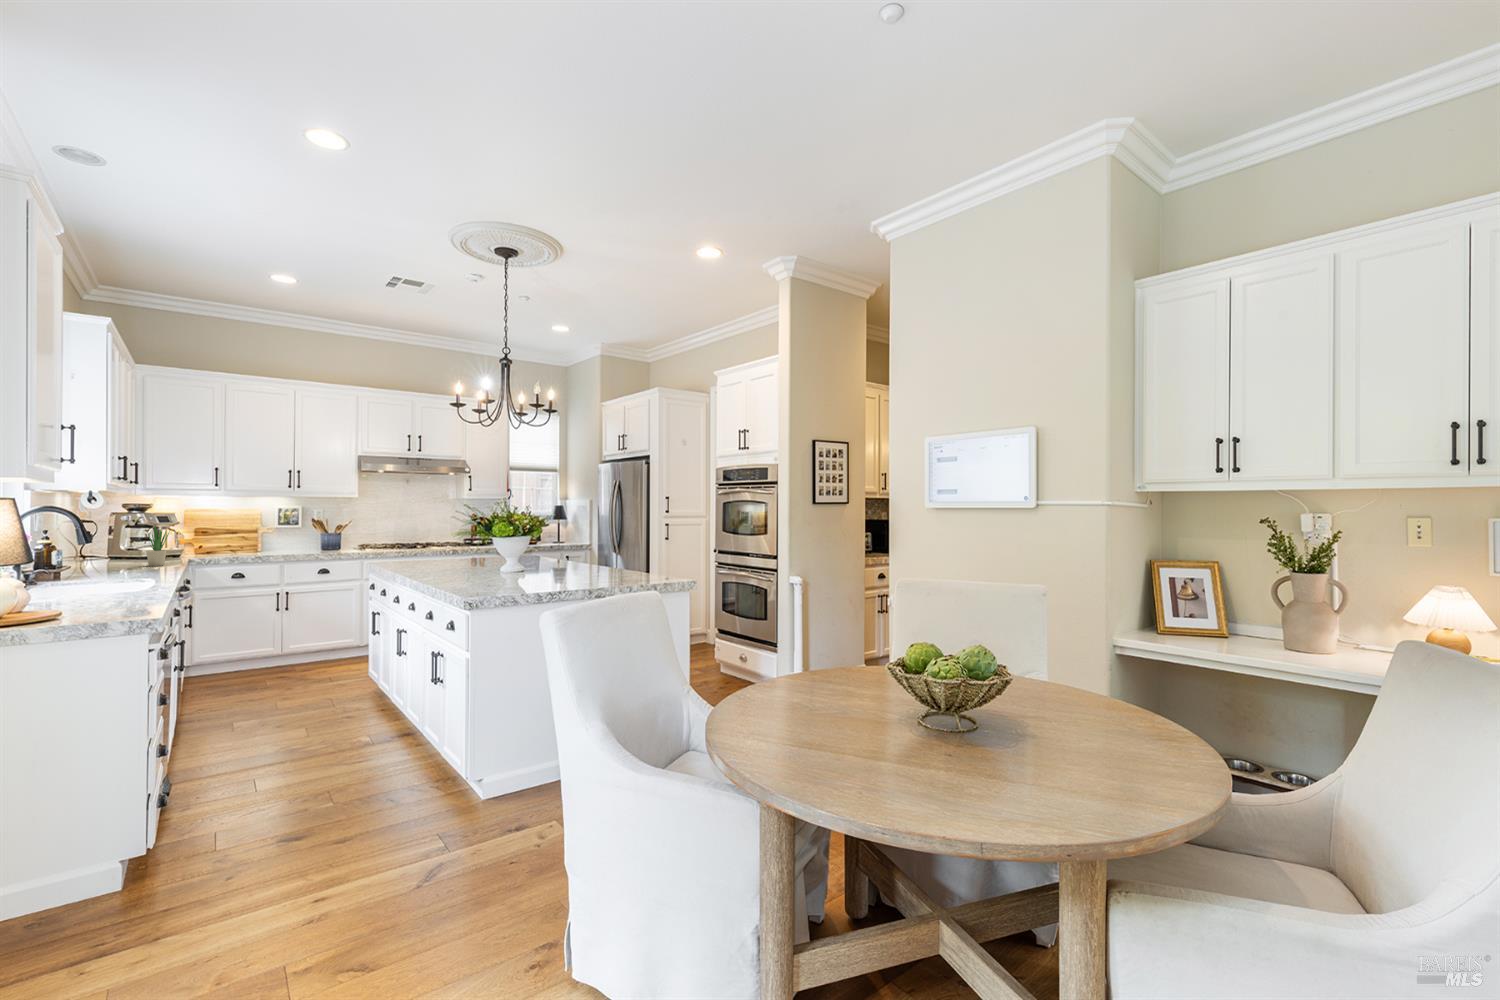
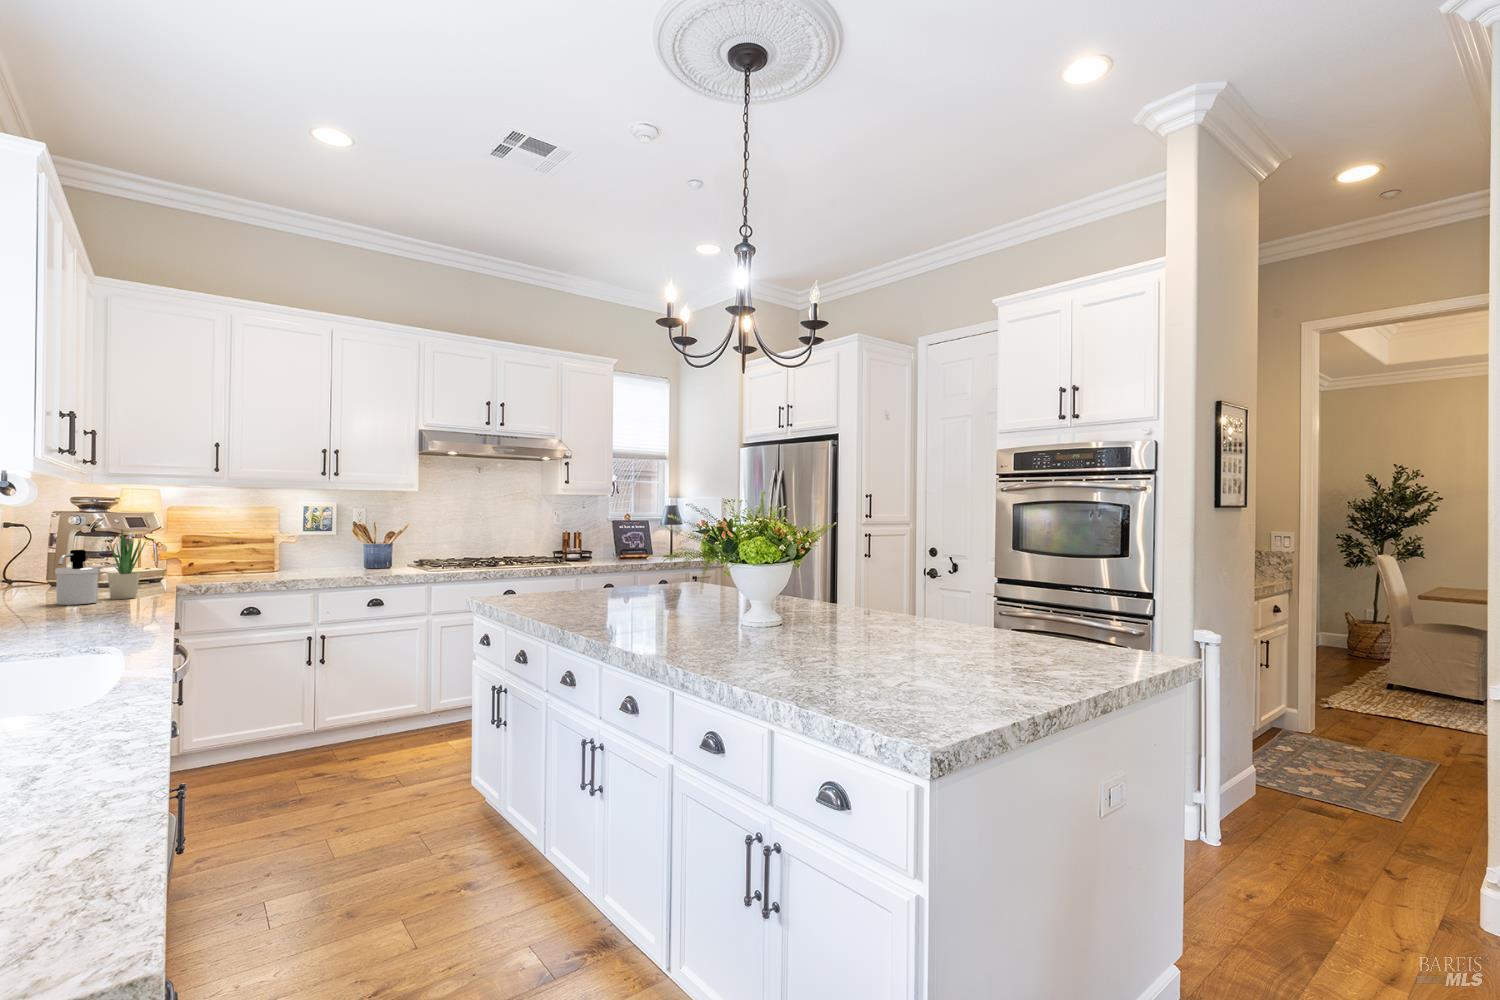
soap dispenser: none [115,536,142,568] -> present [55,550,100,605]

